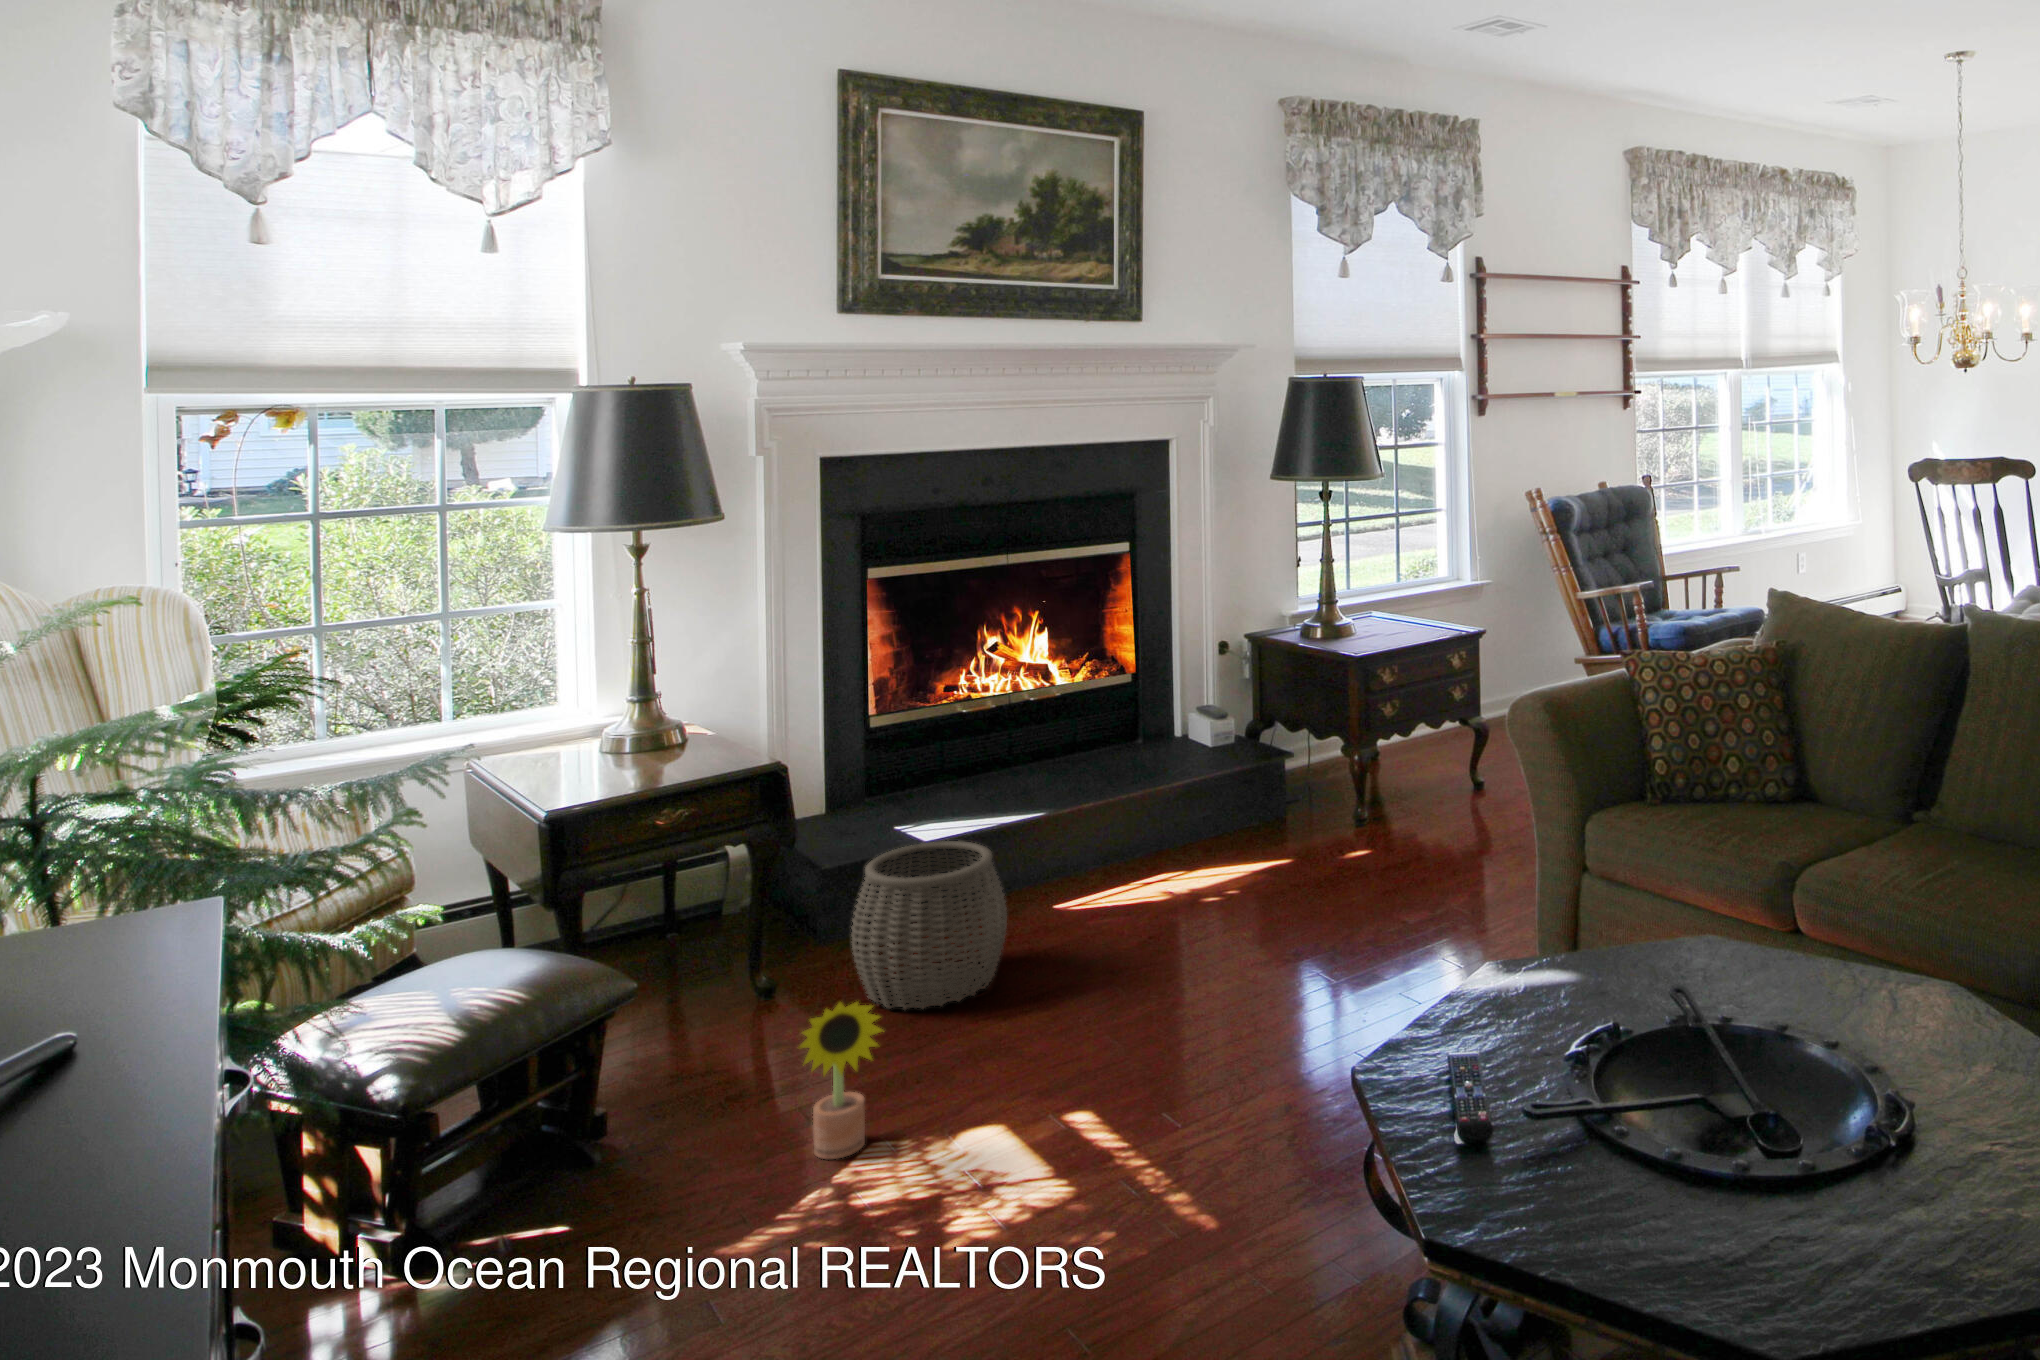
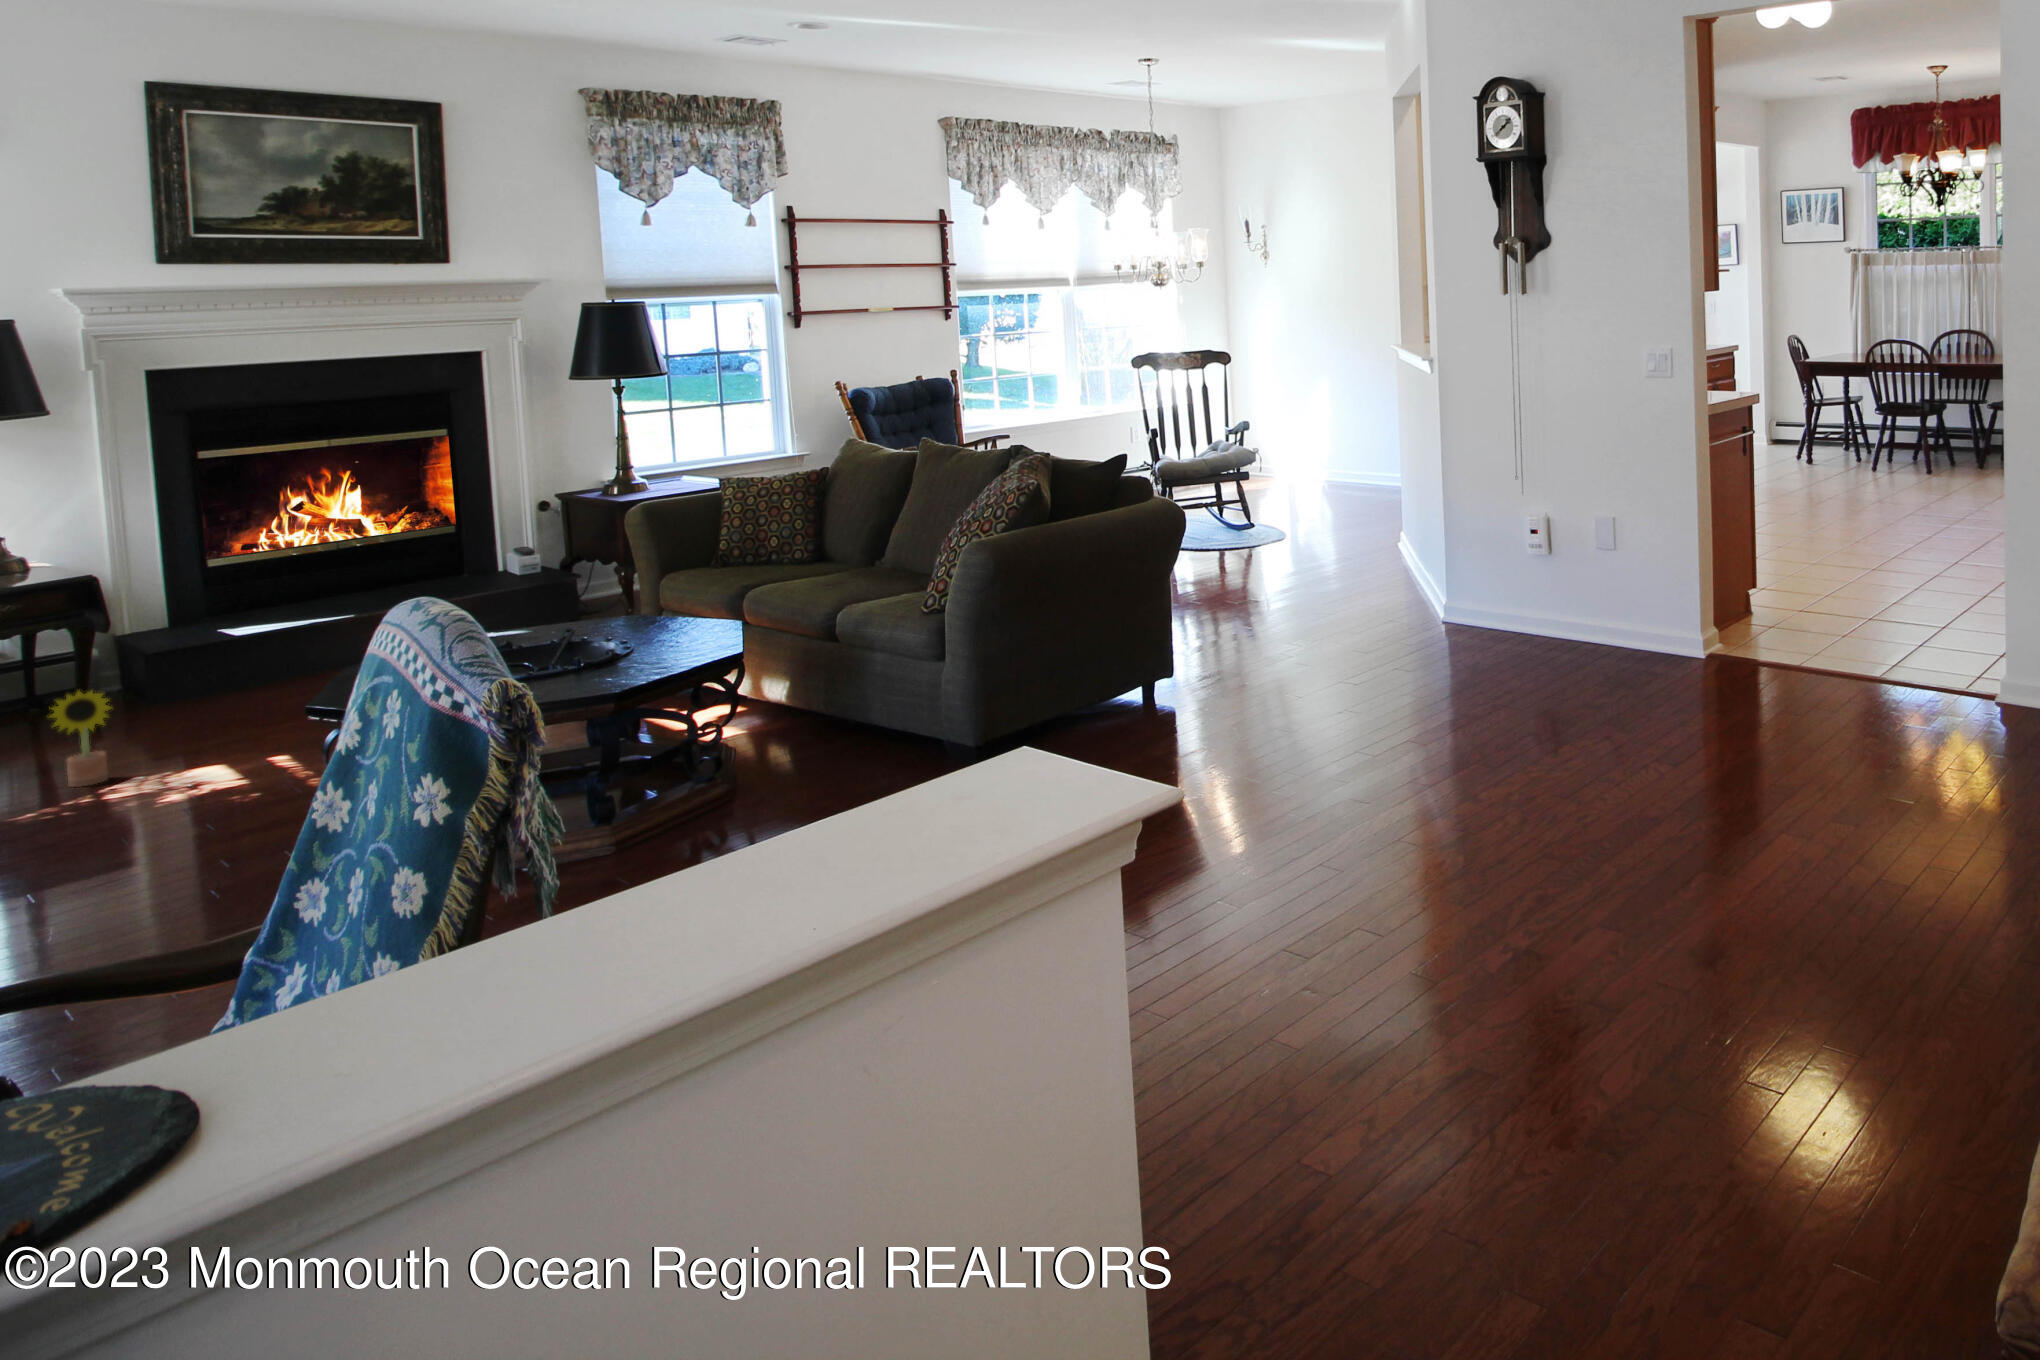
woven basket: present [852,841,1007,1010] -> none [136,626,268,730]

